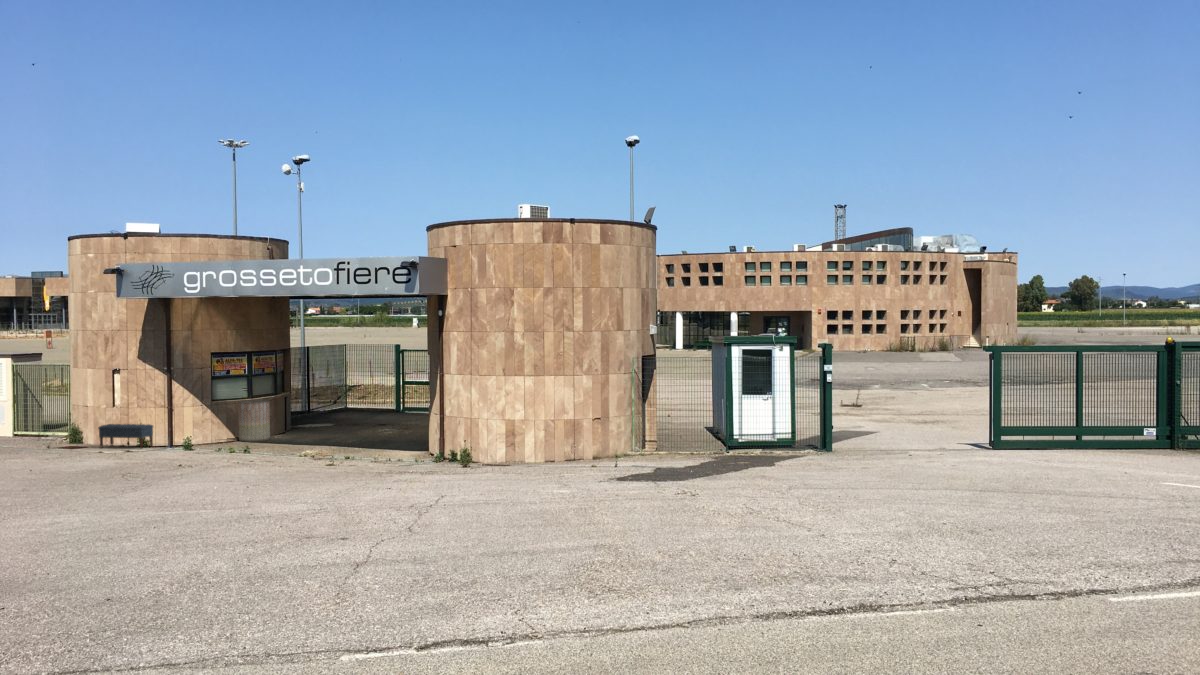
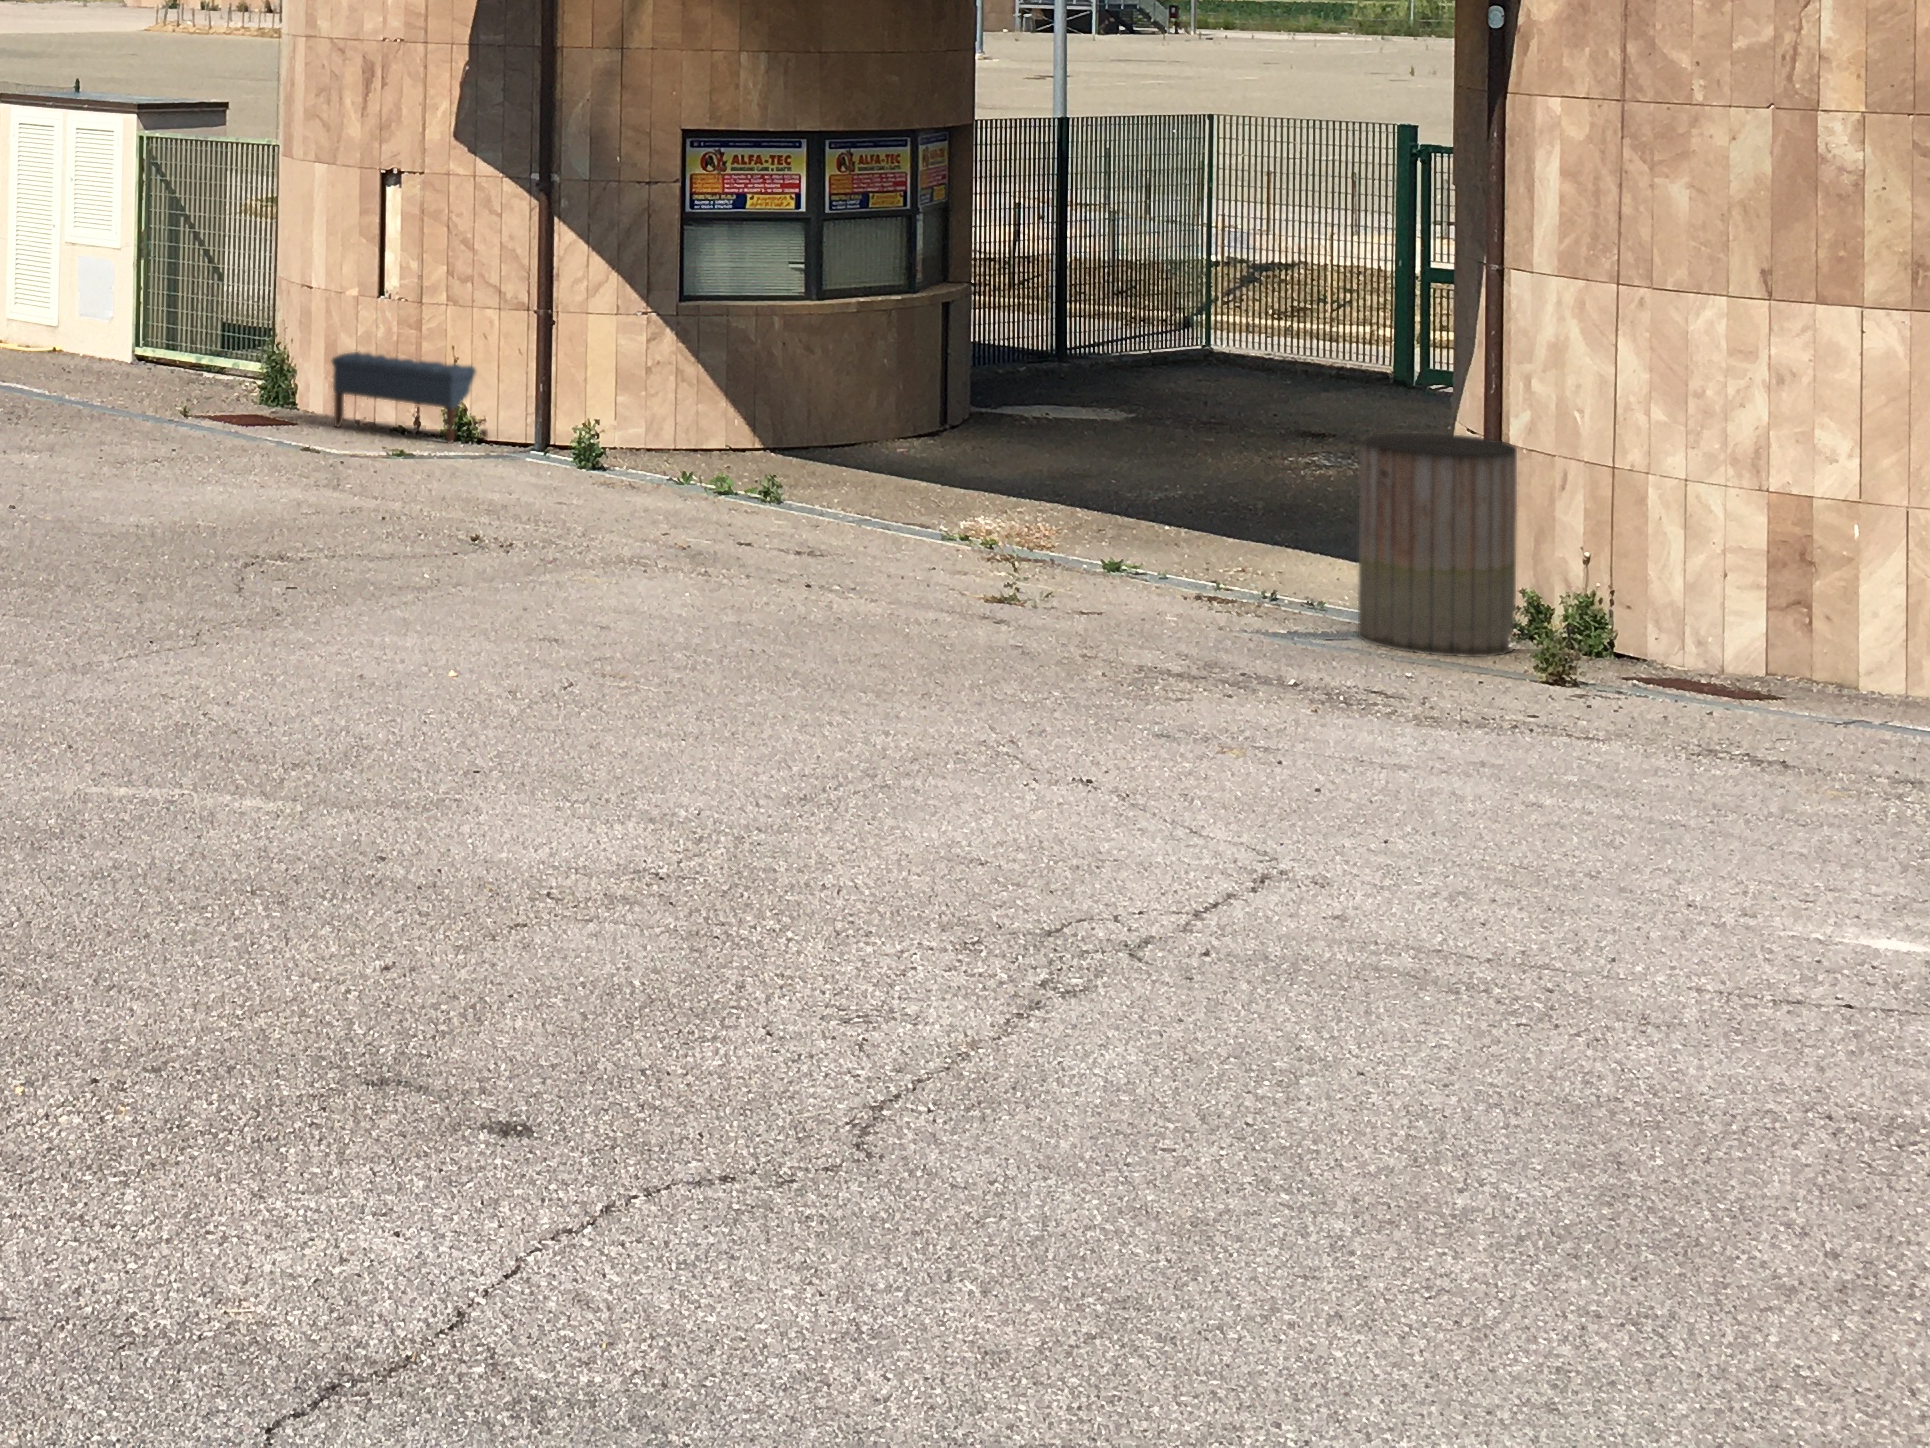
trash can: present [238,400,270,442] -> present [1358,433,1517,657]

